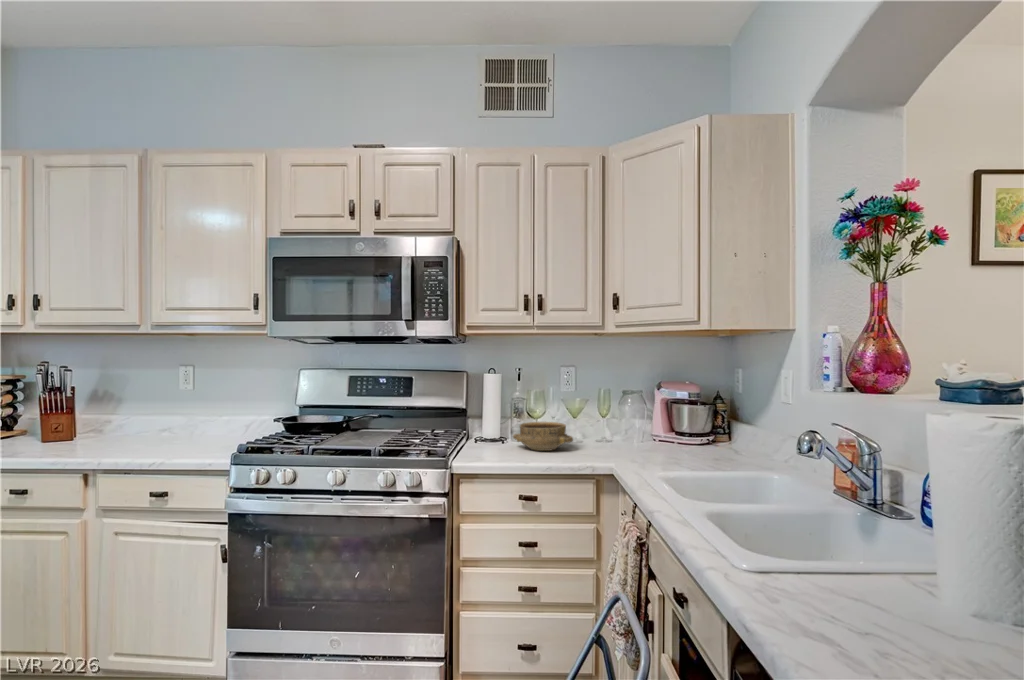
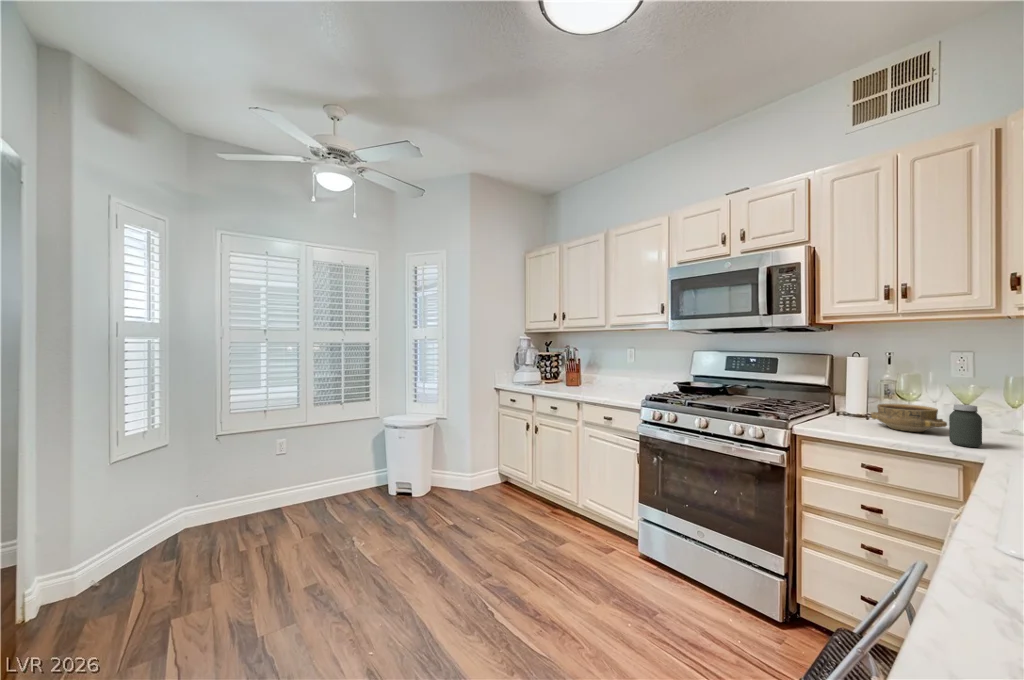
jar: none [581,418,603,459] -> present [949,404,982,447]

